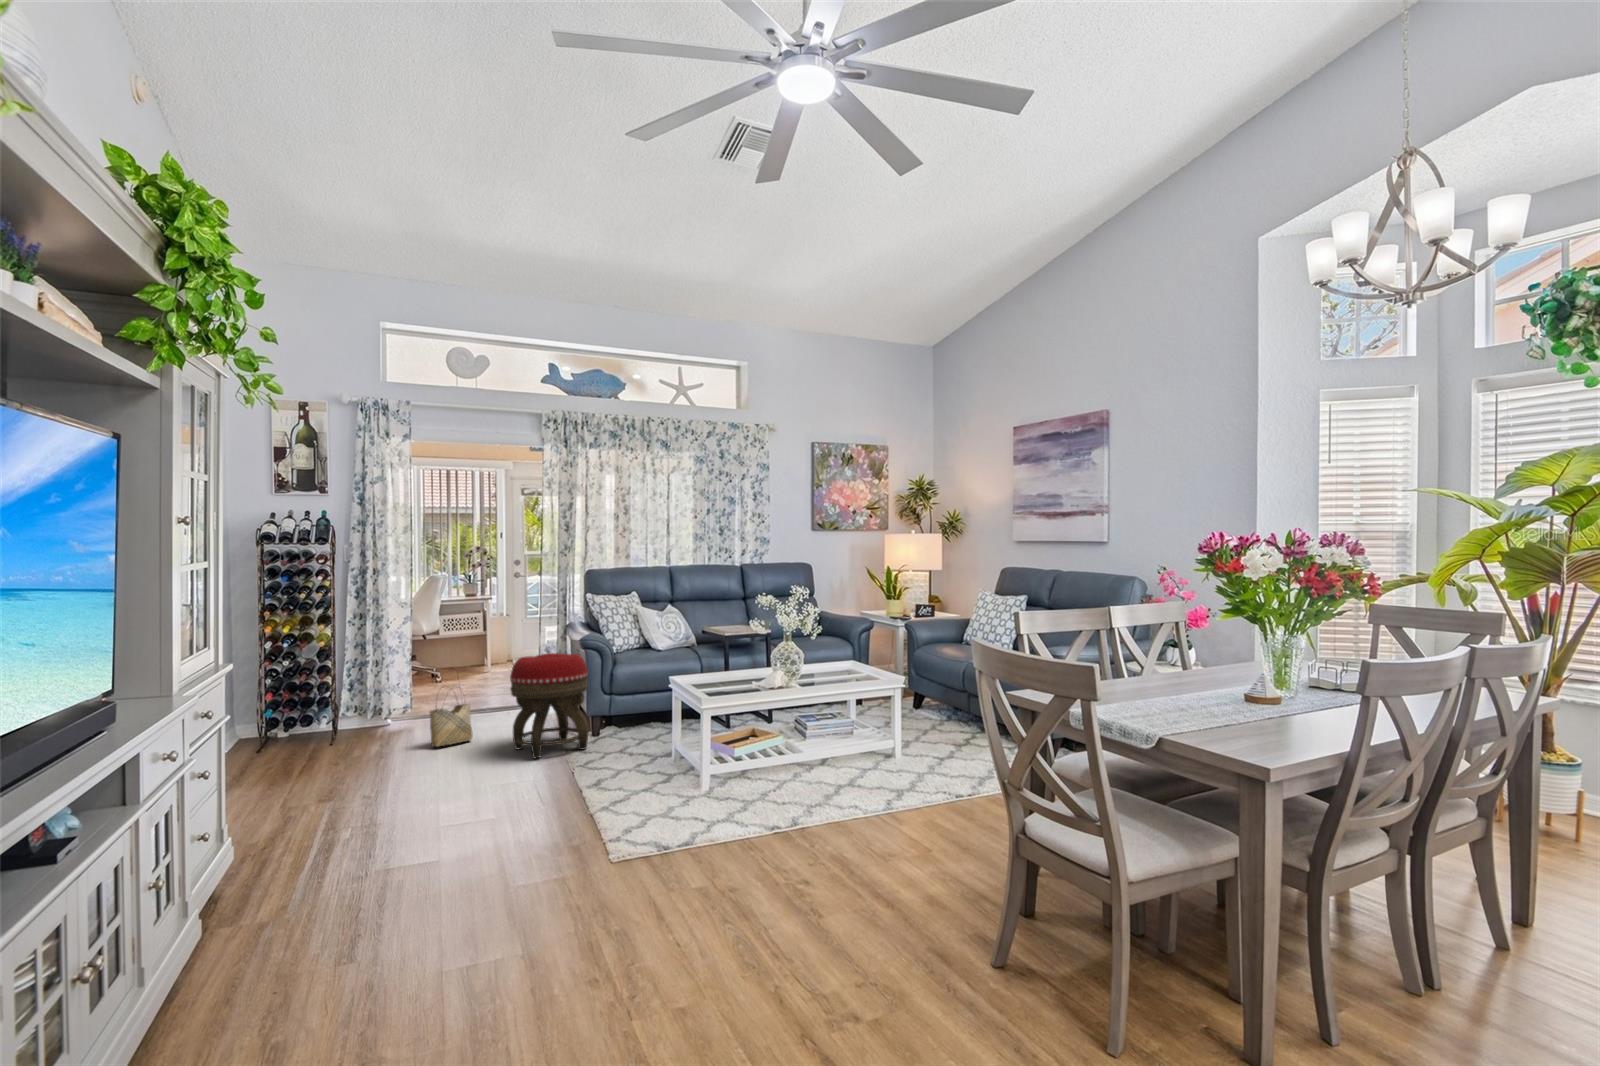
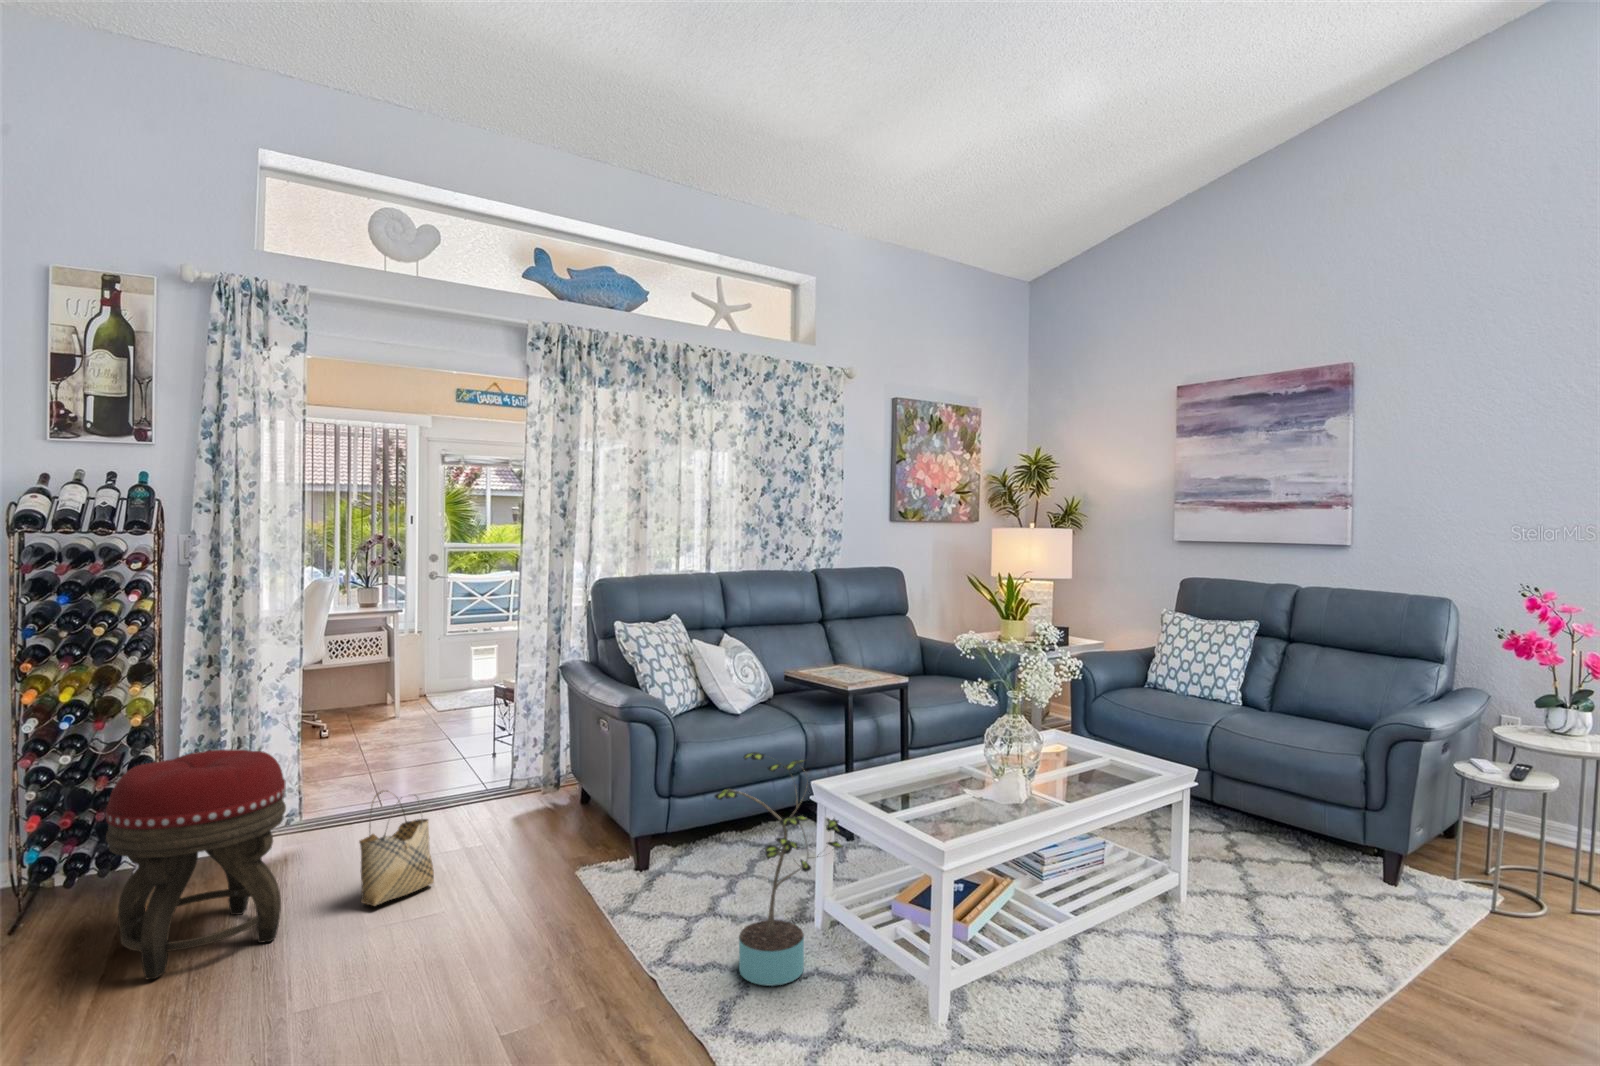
footstool: present [510,653,589,758] -> present [106,749,286,979]
potted plant: none [590,658,661,780] -> present [715,752,843,986]

